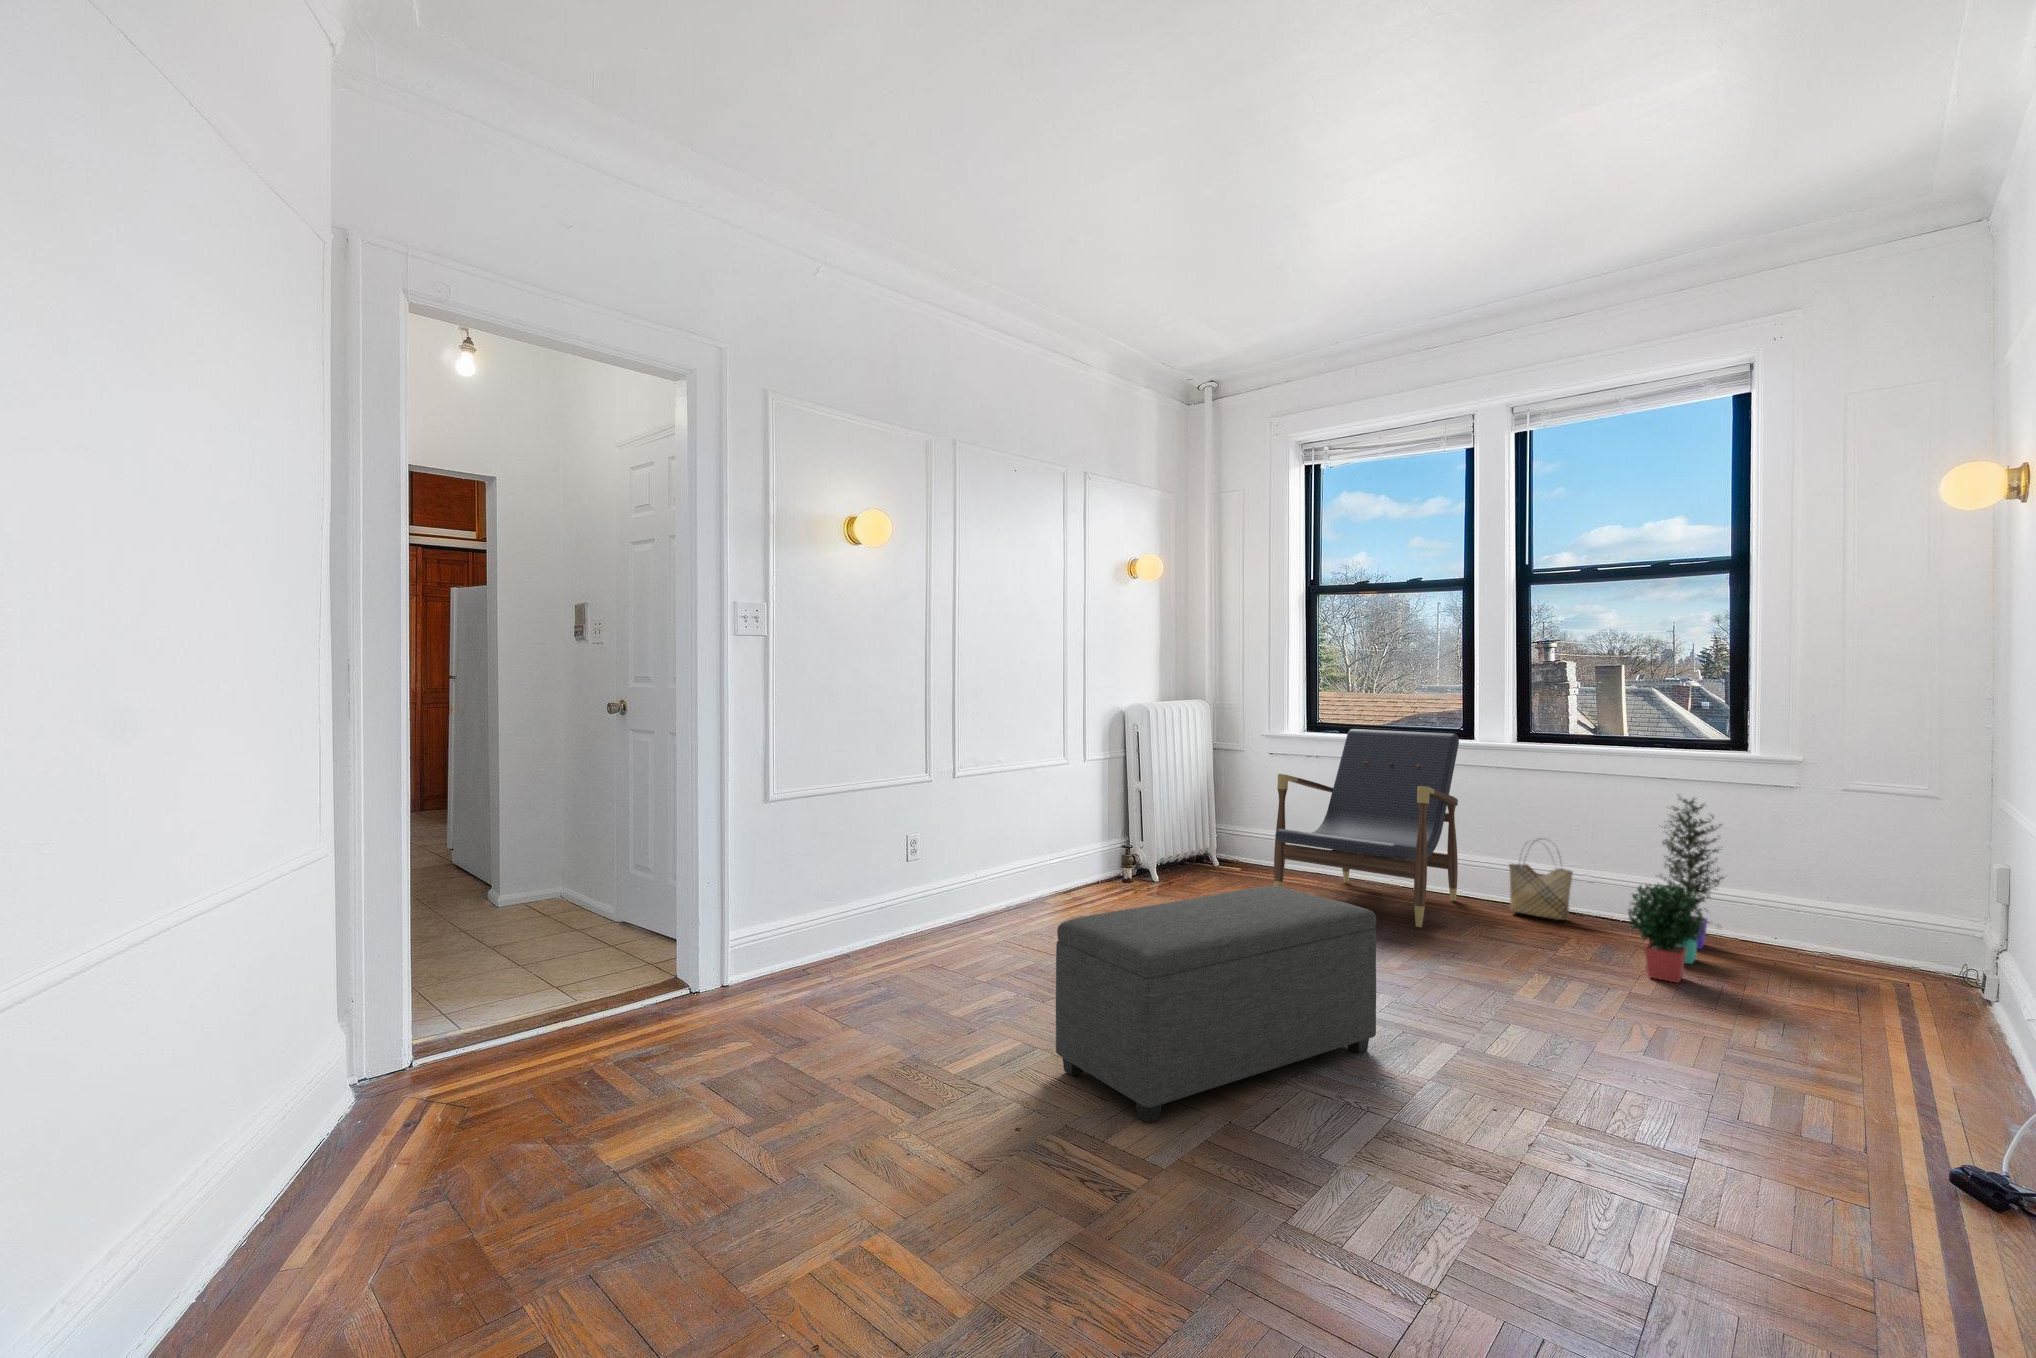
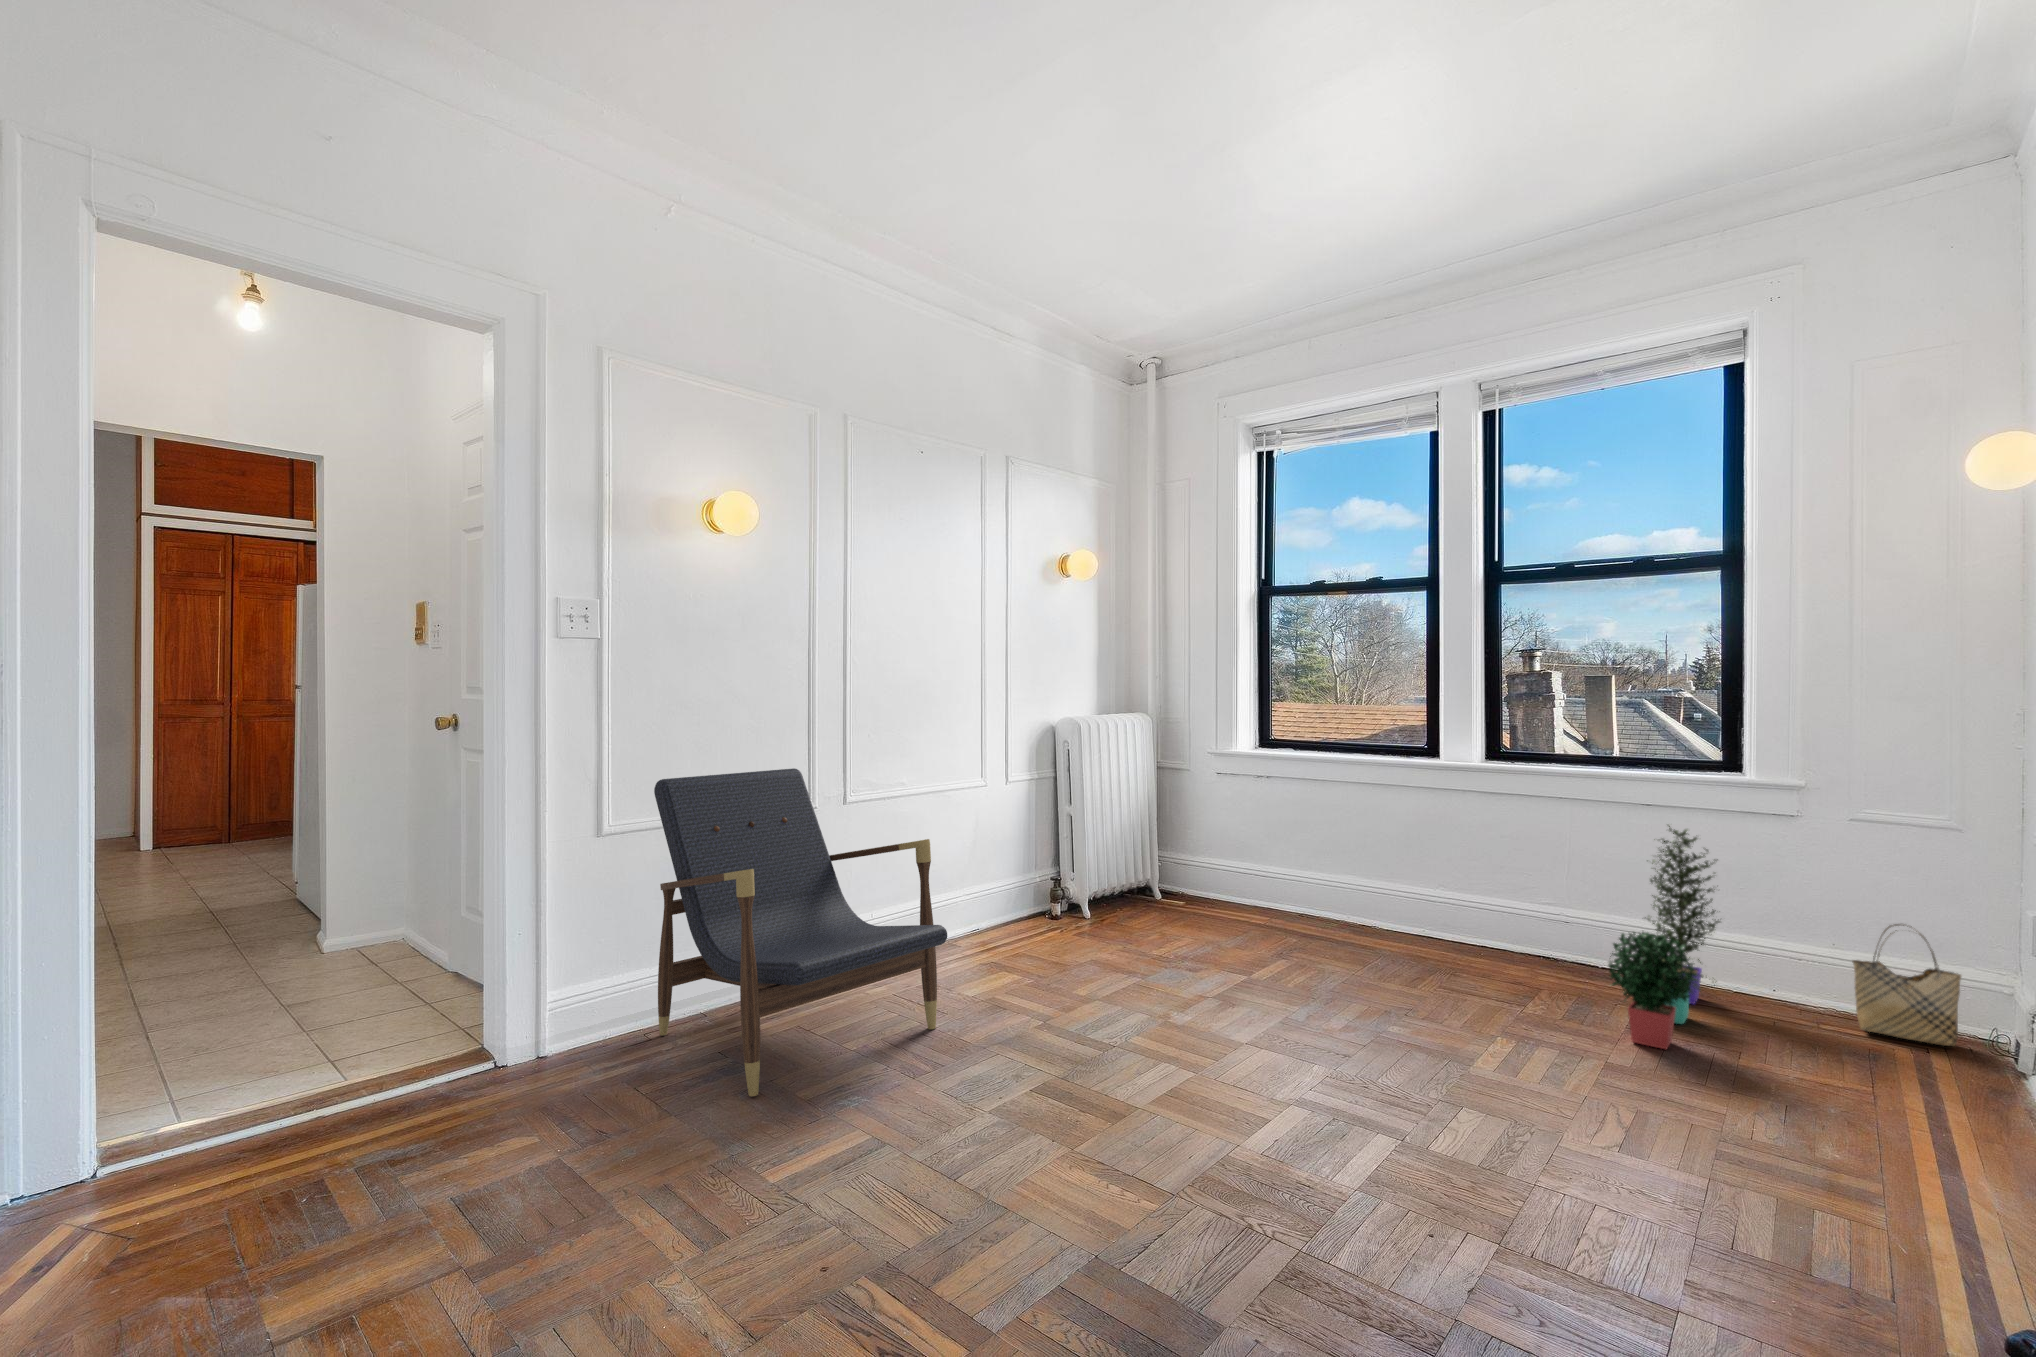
lounge chair: present [1274,729,1459,927] -> present [654,768,947,1096]
woven basket: present [1509,840,1573,920] -> present [1853,924,1961,1046]
ottoman: present [1056,886,1376,1123] -> none [899,941,1298,1258]

